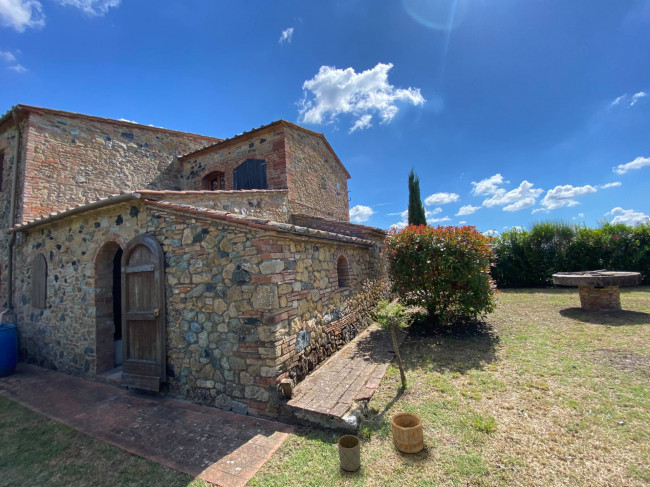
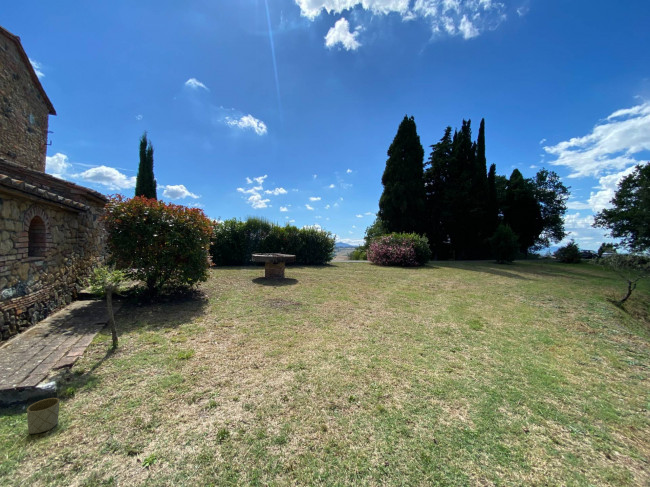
wooden bucket: present [390,412,424,453] -> none [99,362,134,397]

